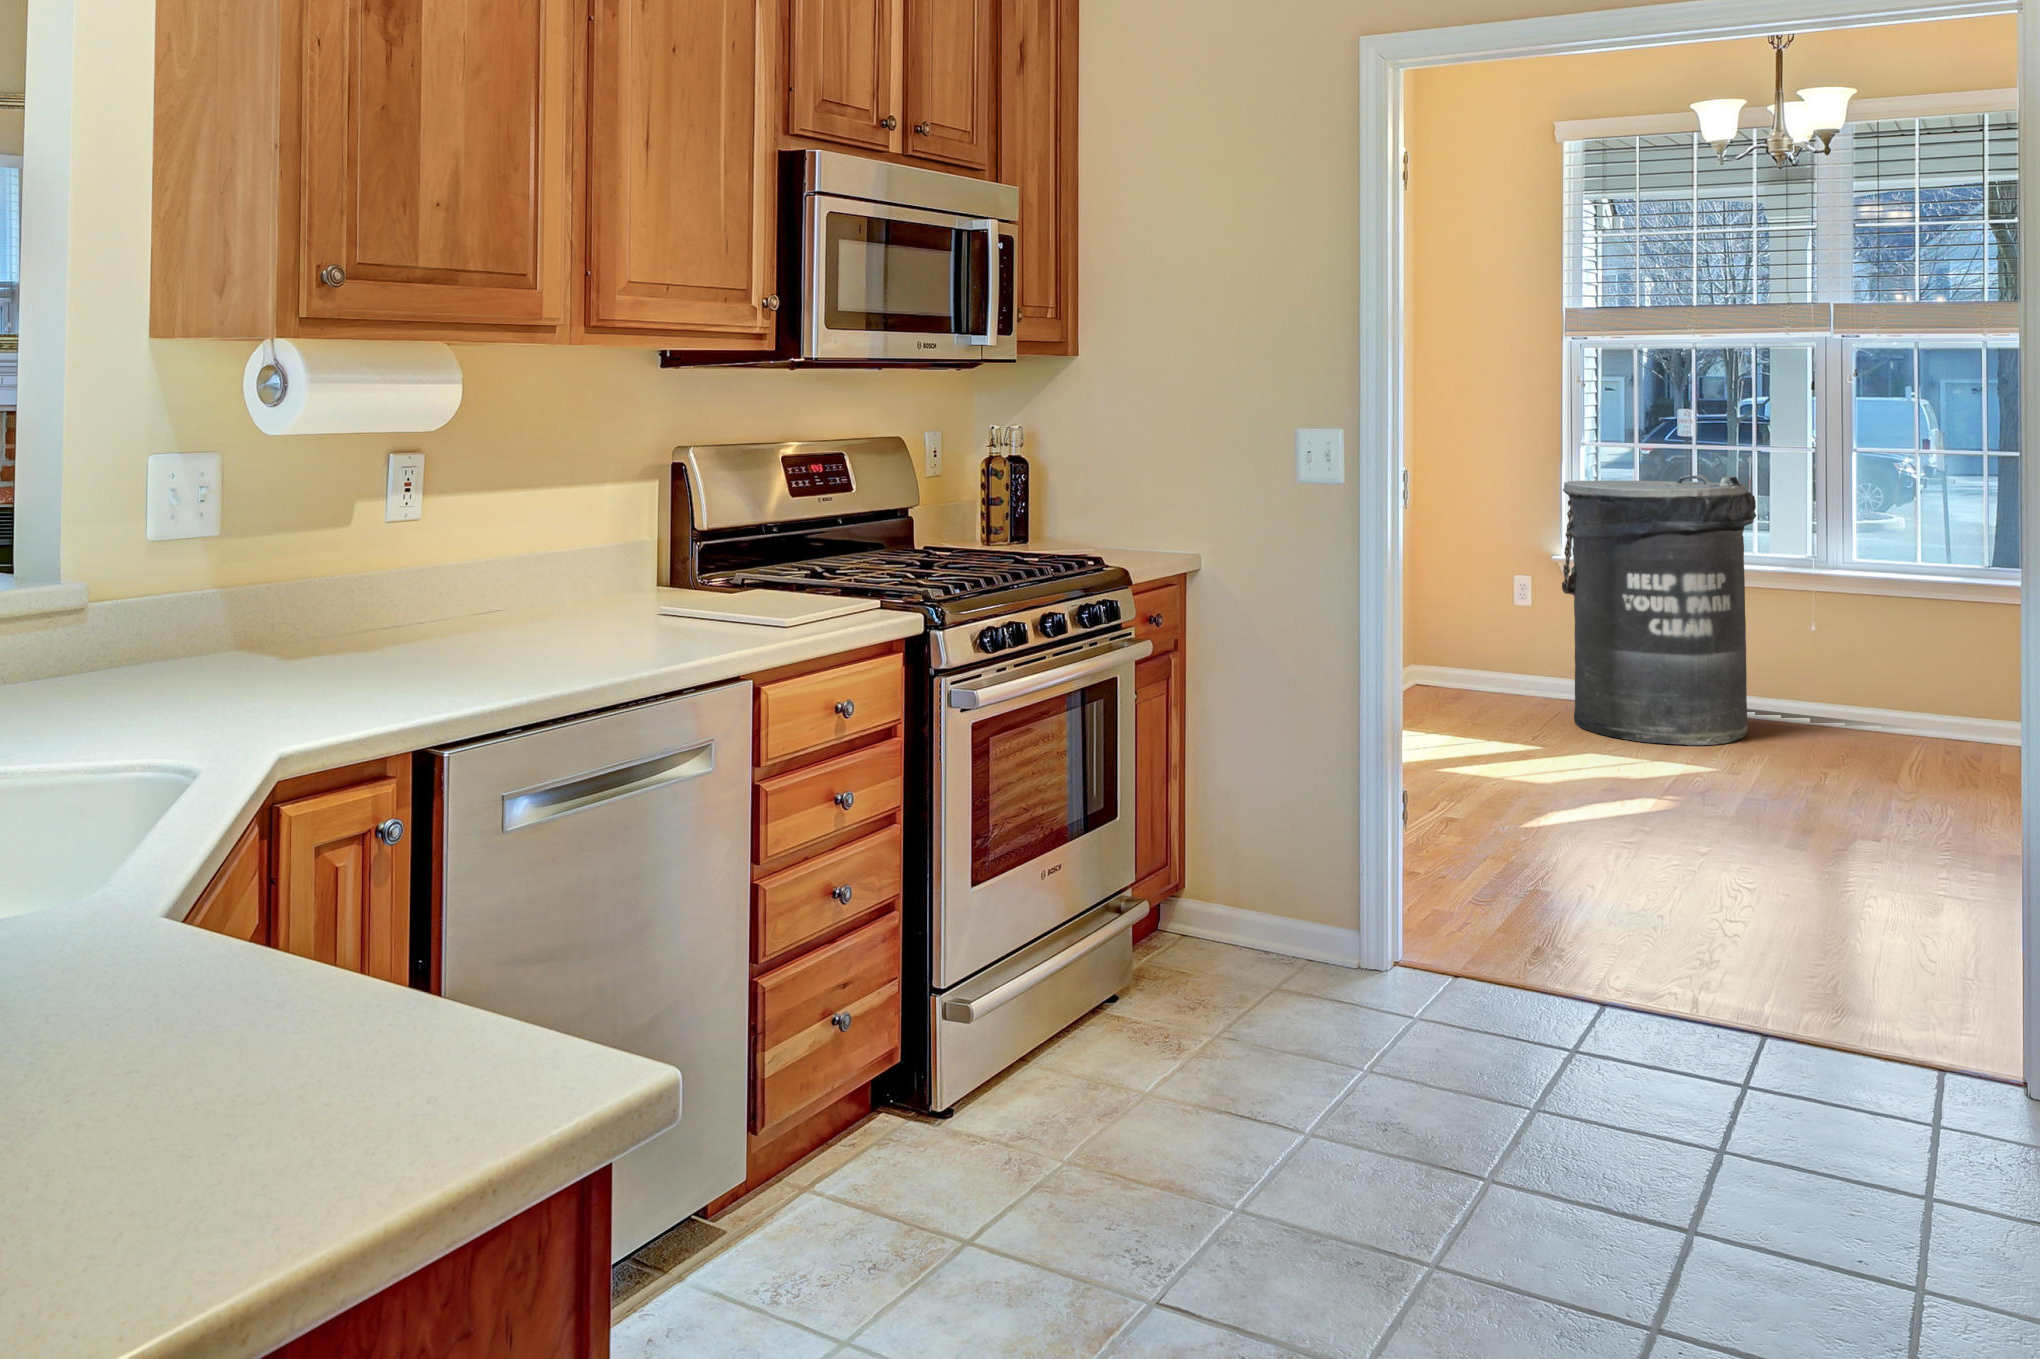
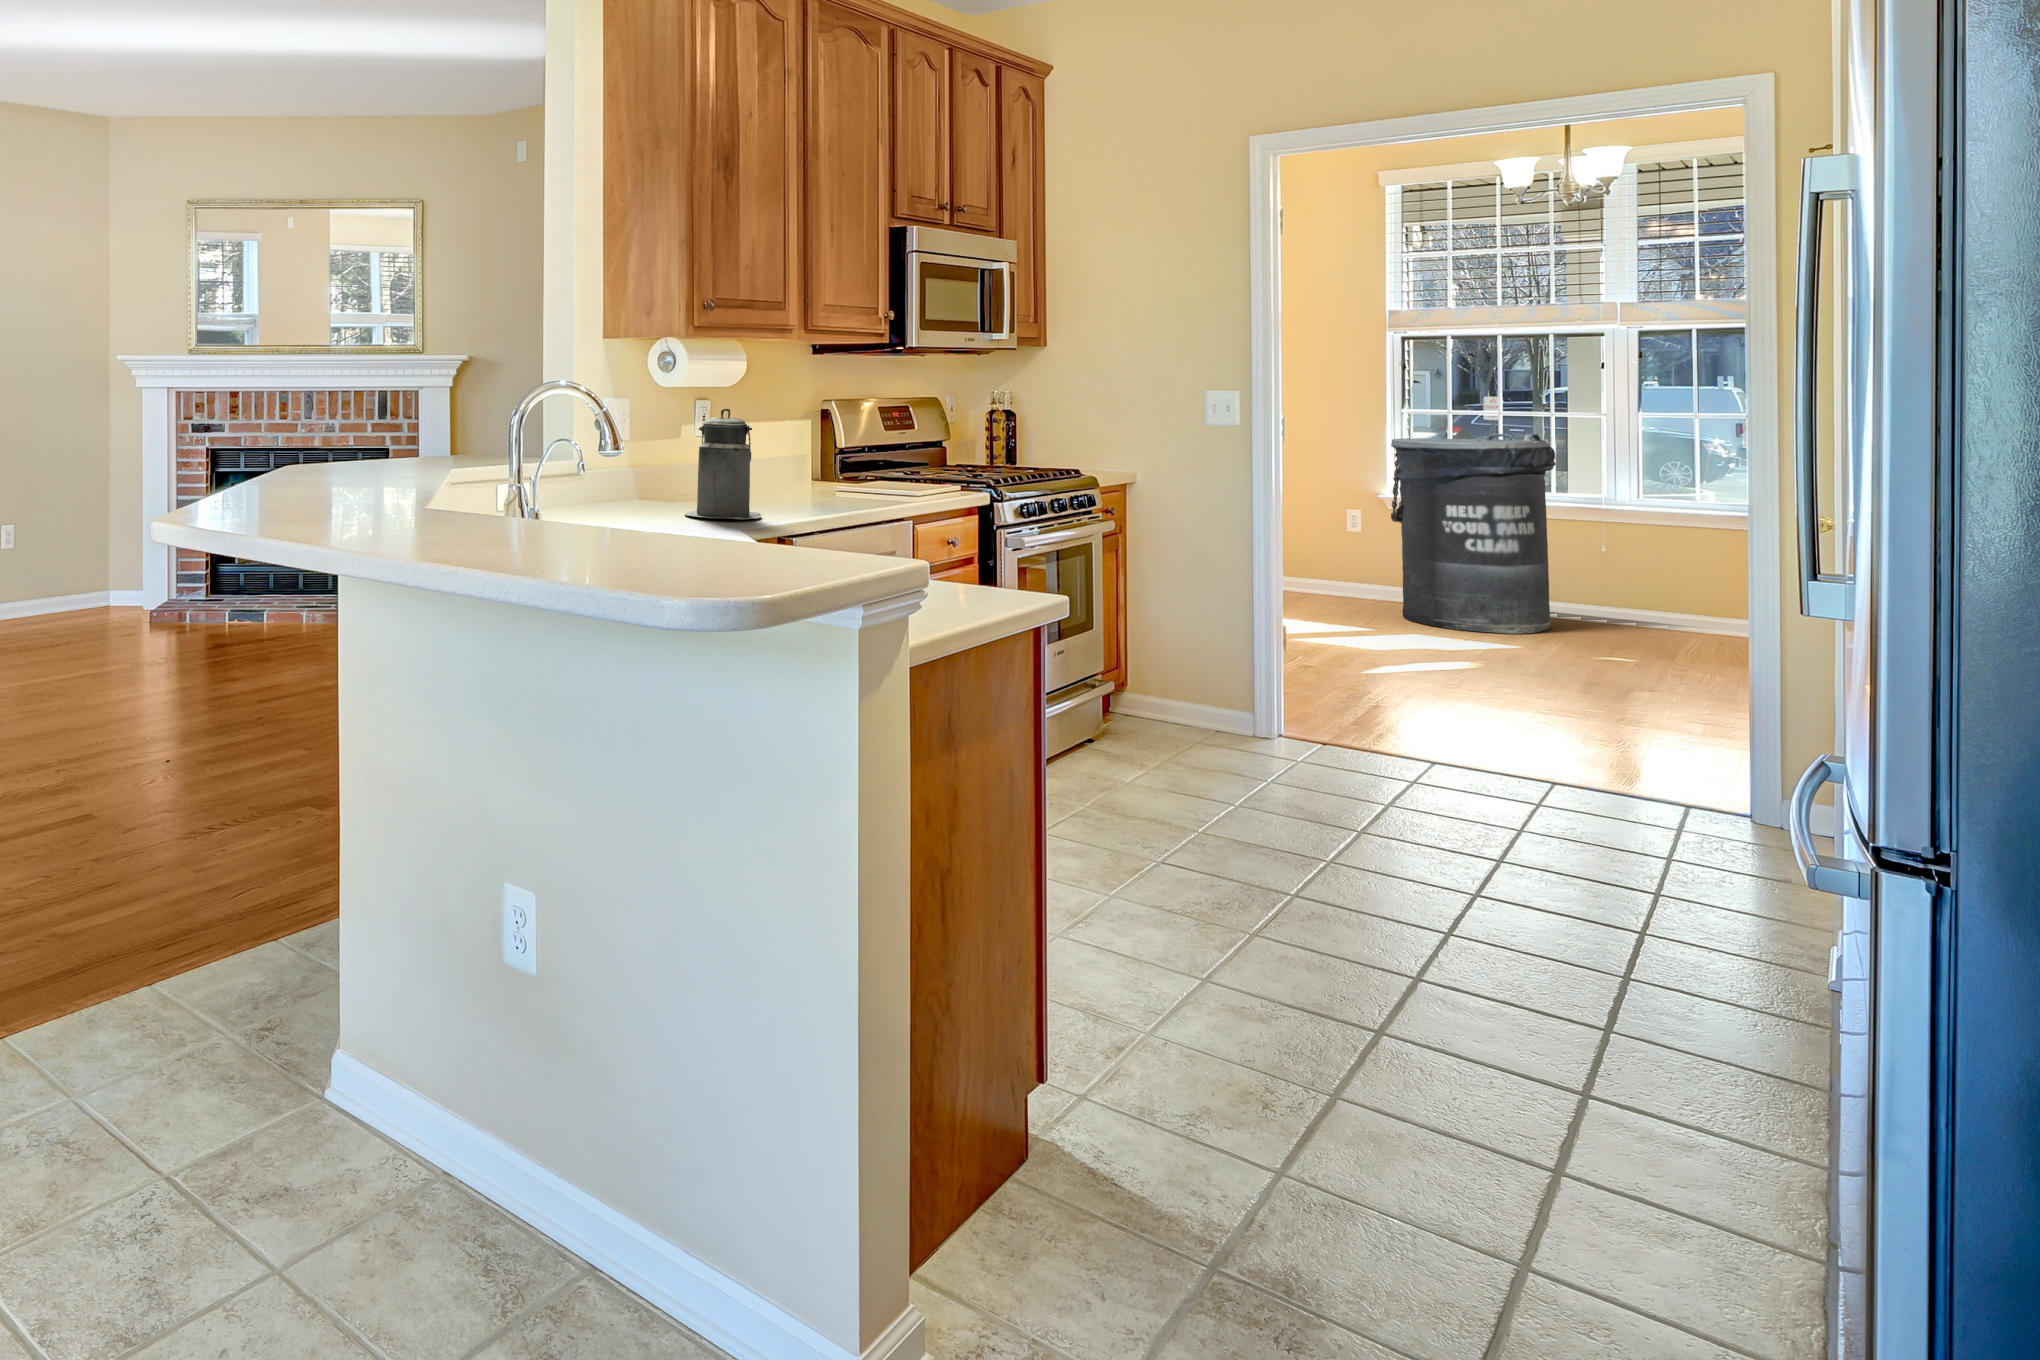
canister: none [241,487,406,715] -> present [685,409,762,519]

